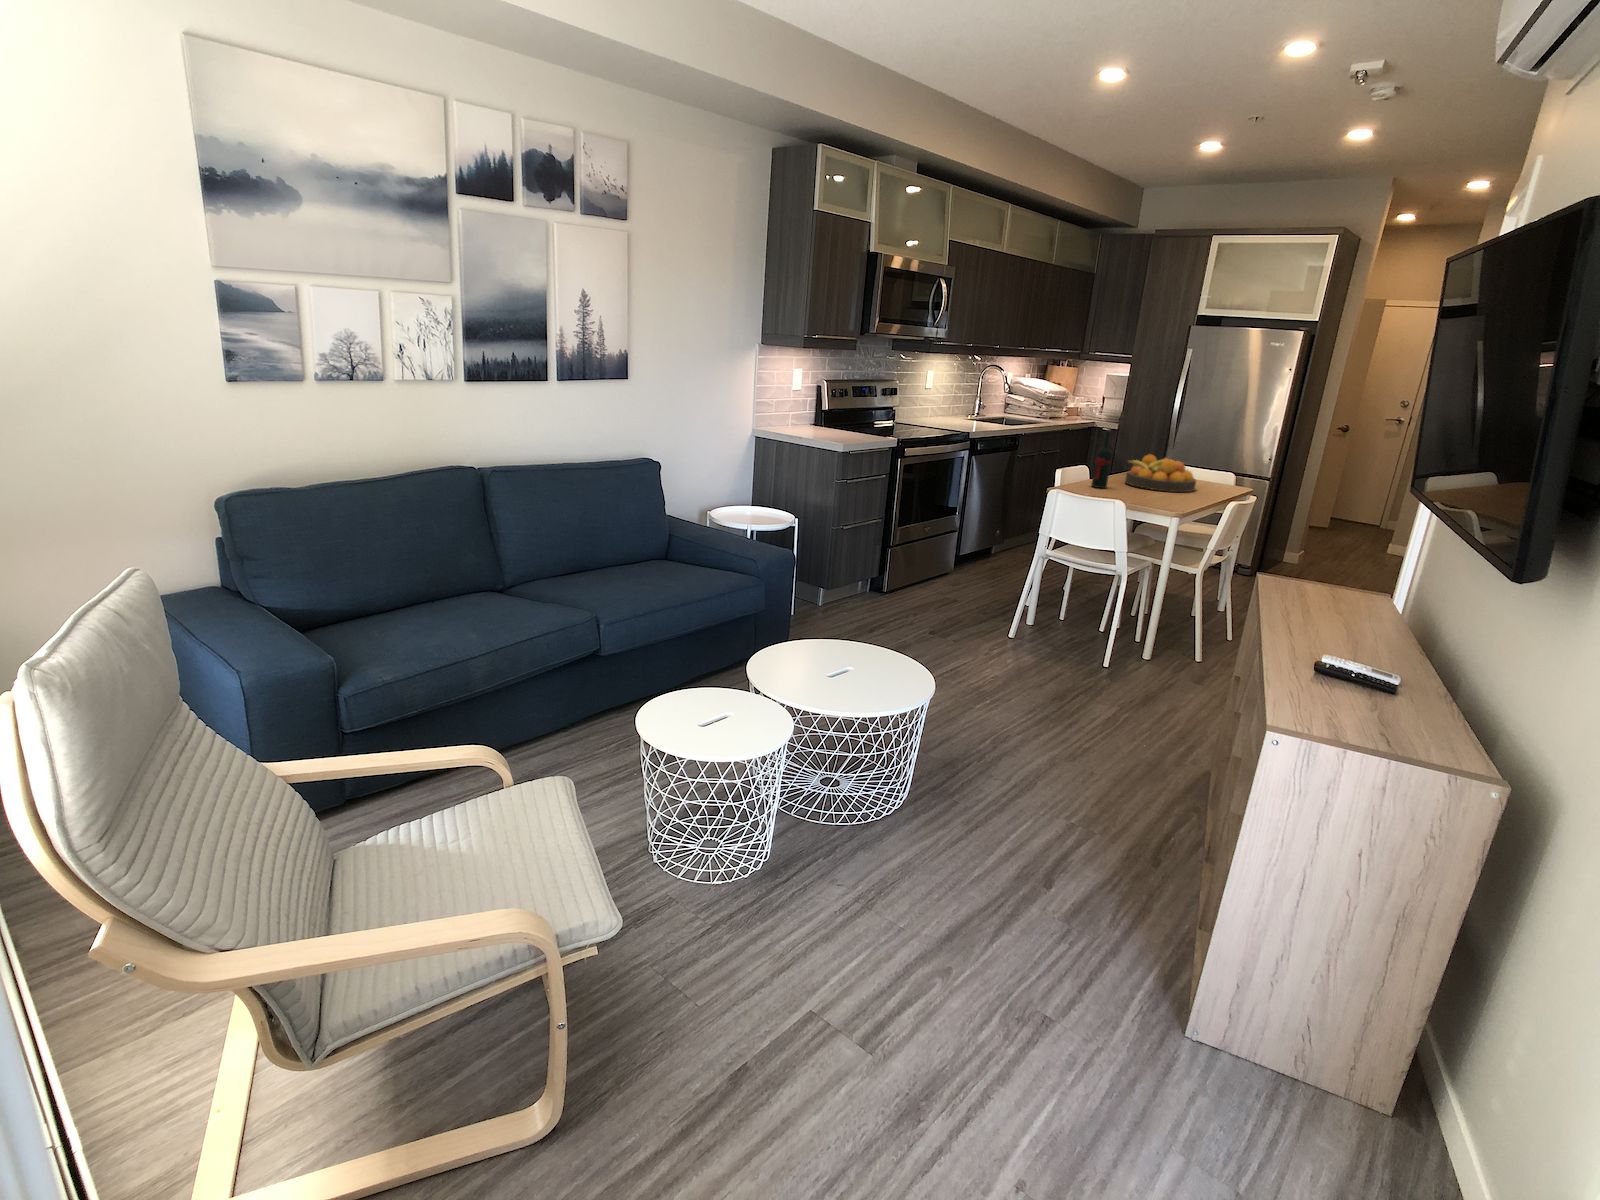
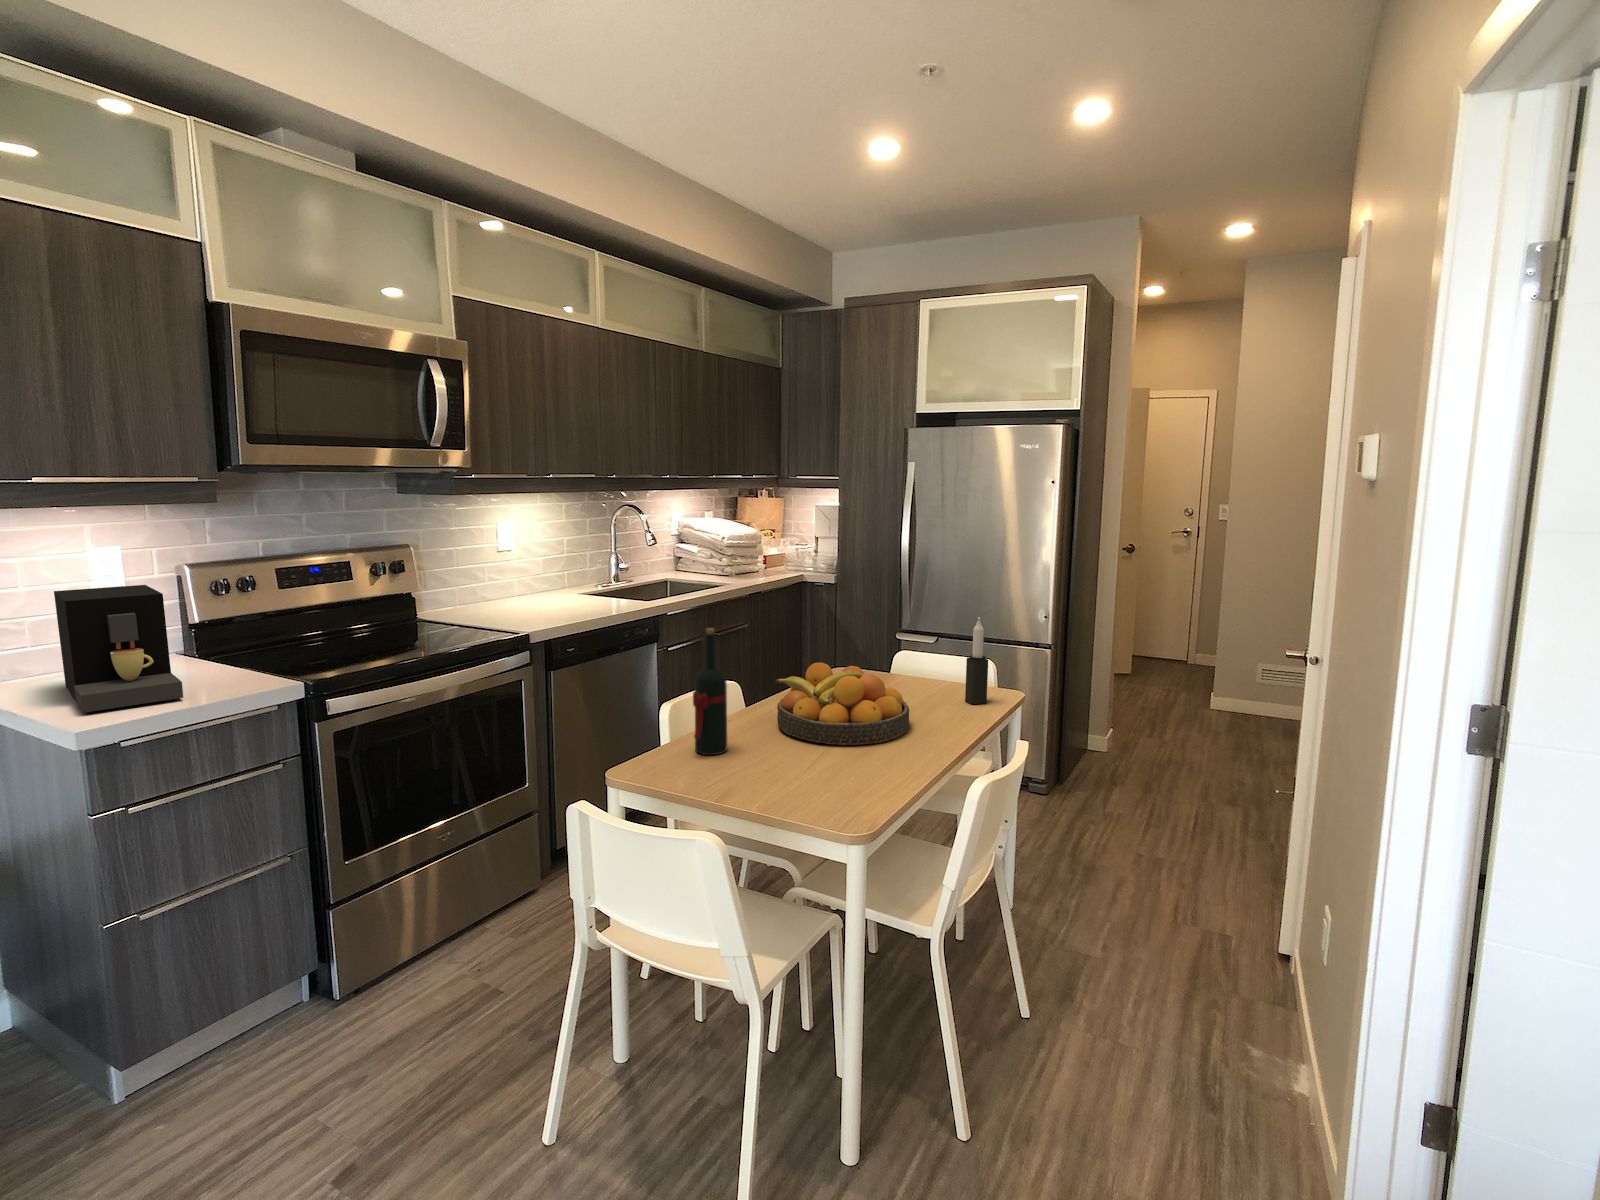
coffee maker: none [803,388,868,440] -> present [54,585,183,713]
candle: none [1222,440,1240,487] -> present [965,617,988,704]

